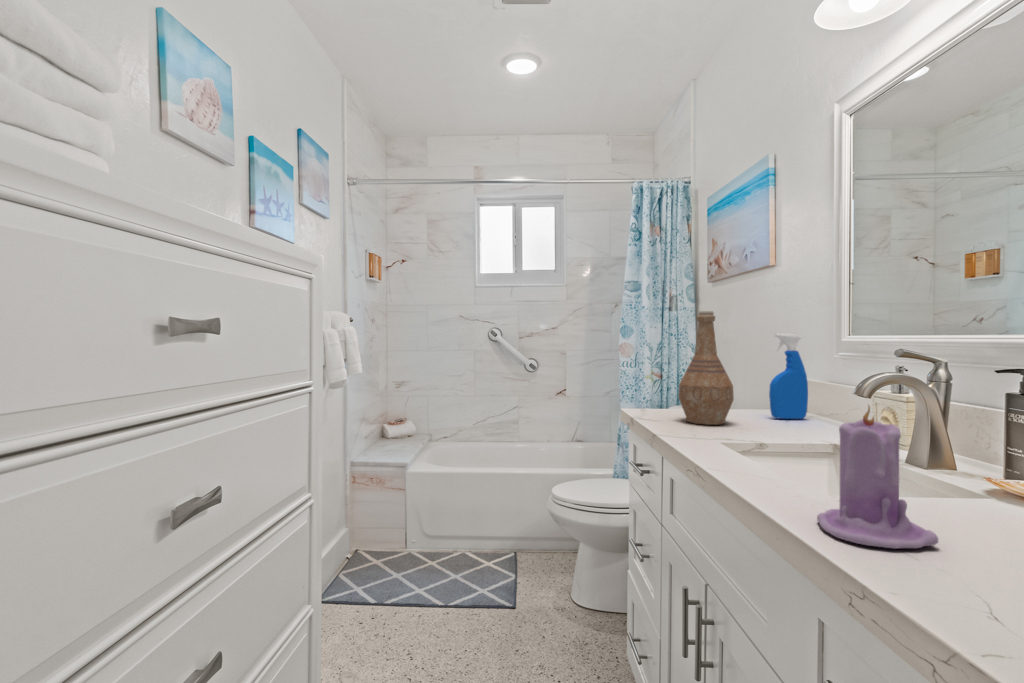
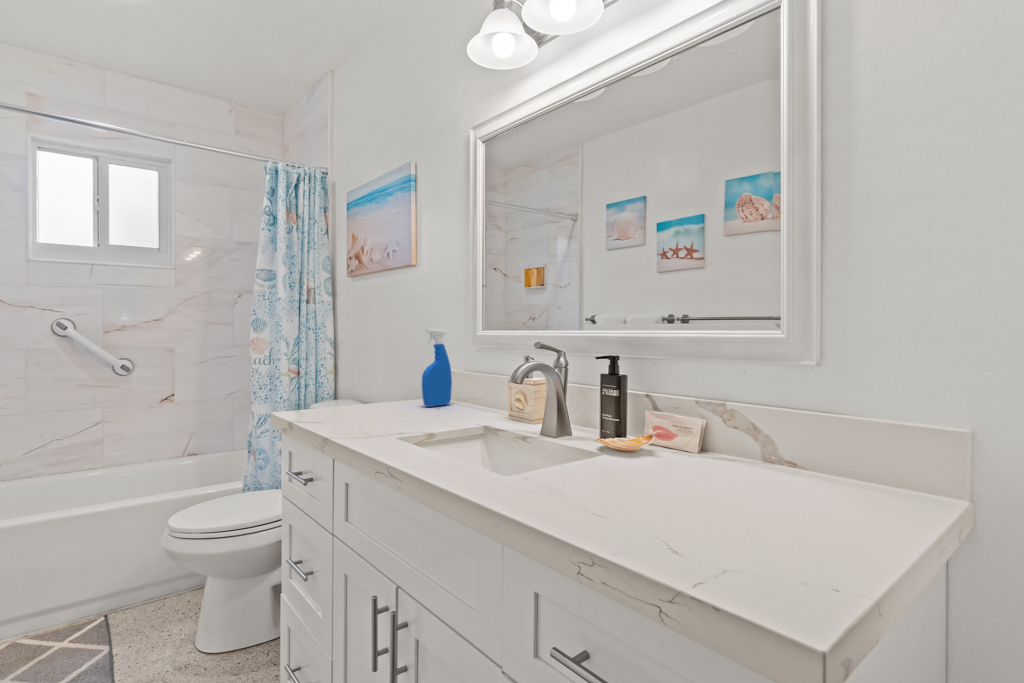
vase: present [679,311,734,425] -> none [342,306,396,421]
candle: present [817,406,939,549] -> none [524,393,609,516]

